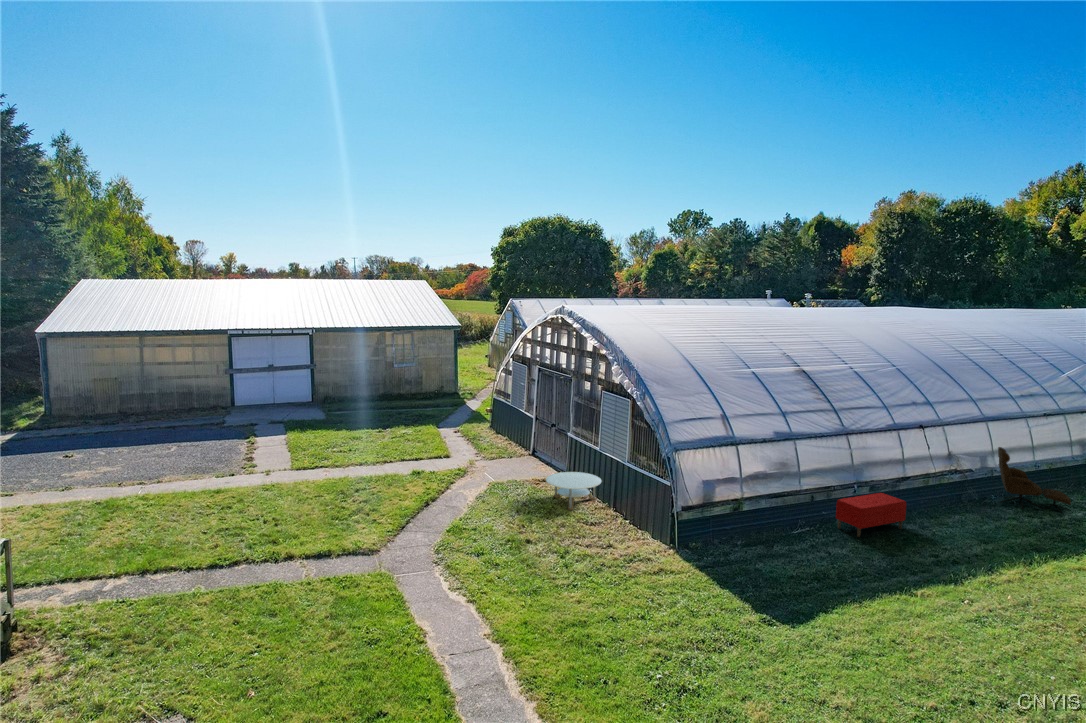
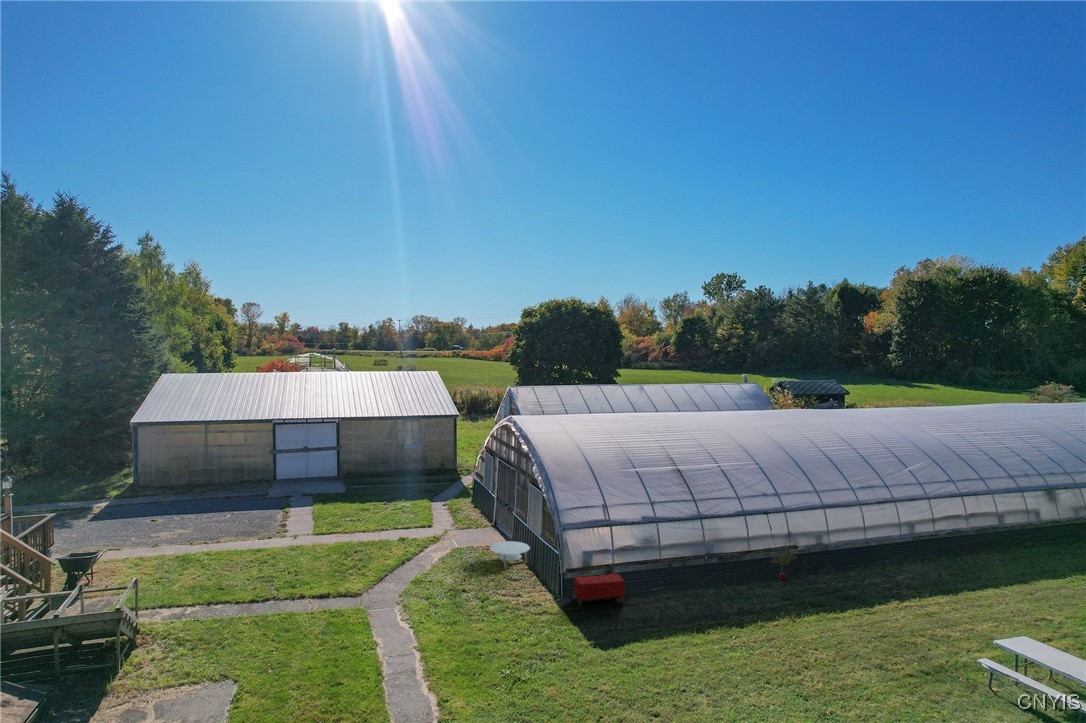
lounge chair: present [998,447,1071,512] -> none [829,529,880,581]
potted tree: none [933,468,969,516] -> present [771,546,797,581]
bench: present [836,493,906,537] -> present [574,573,625,606]

